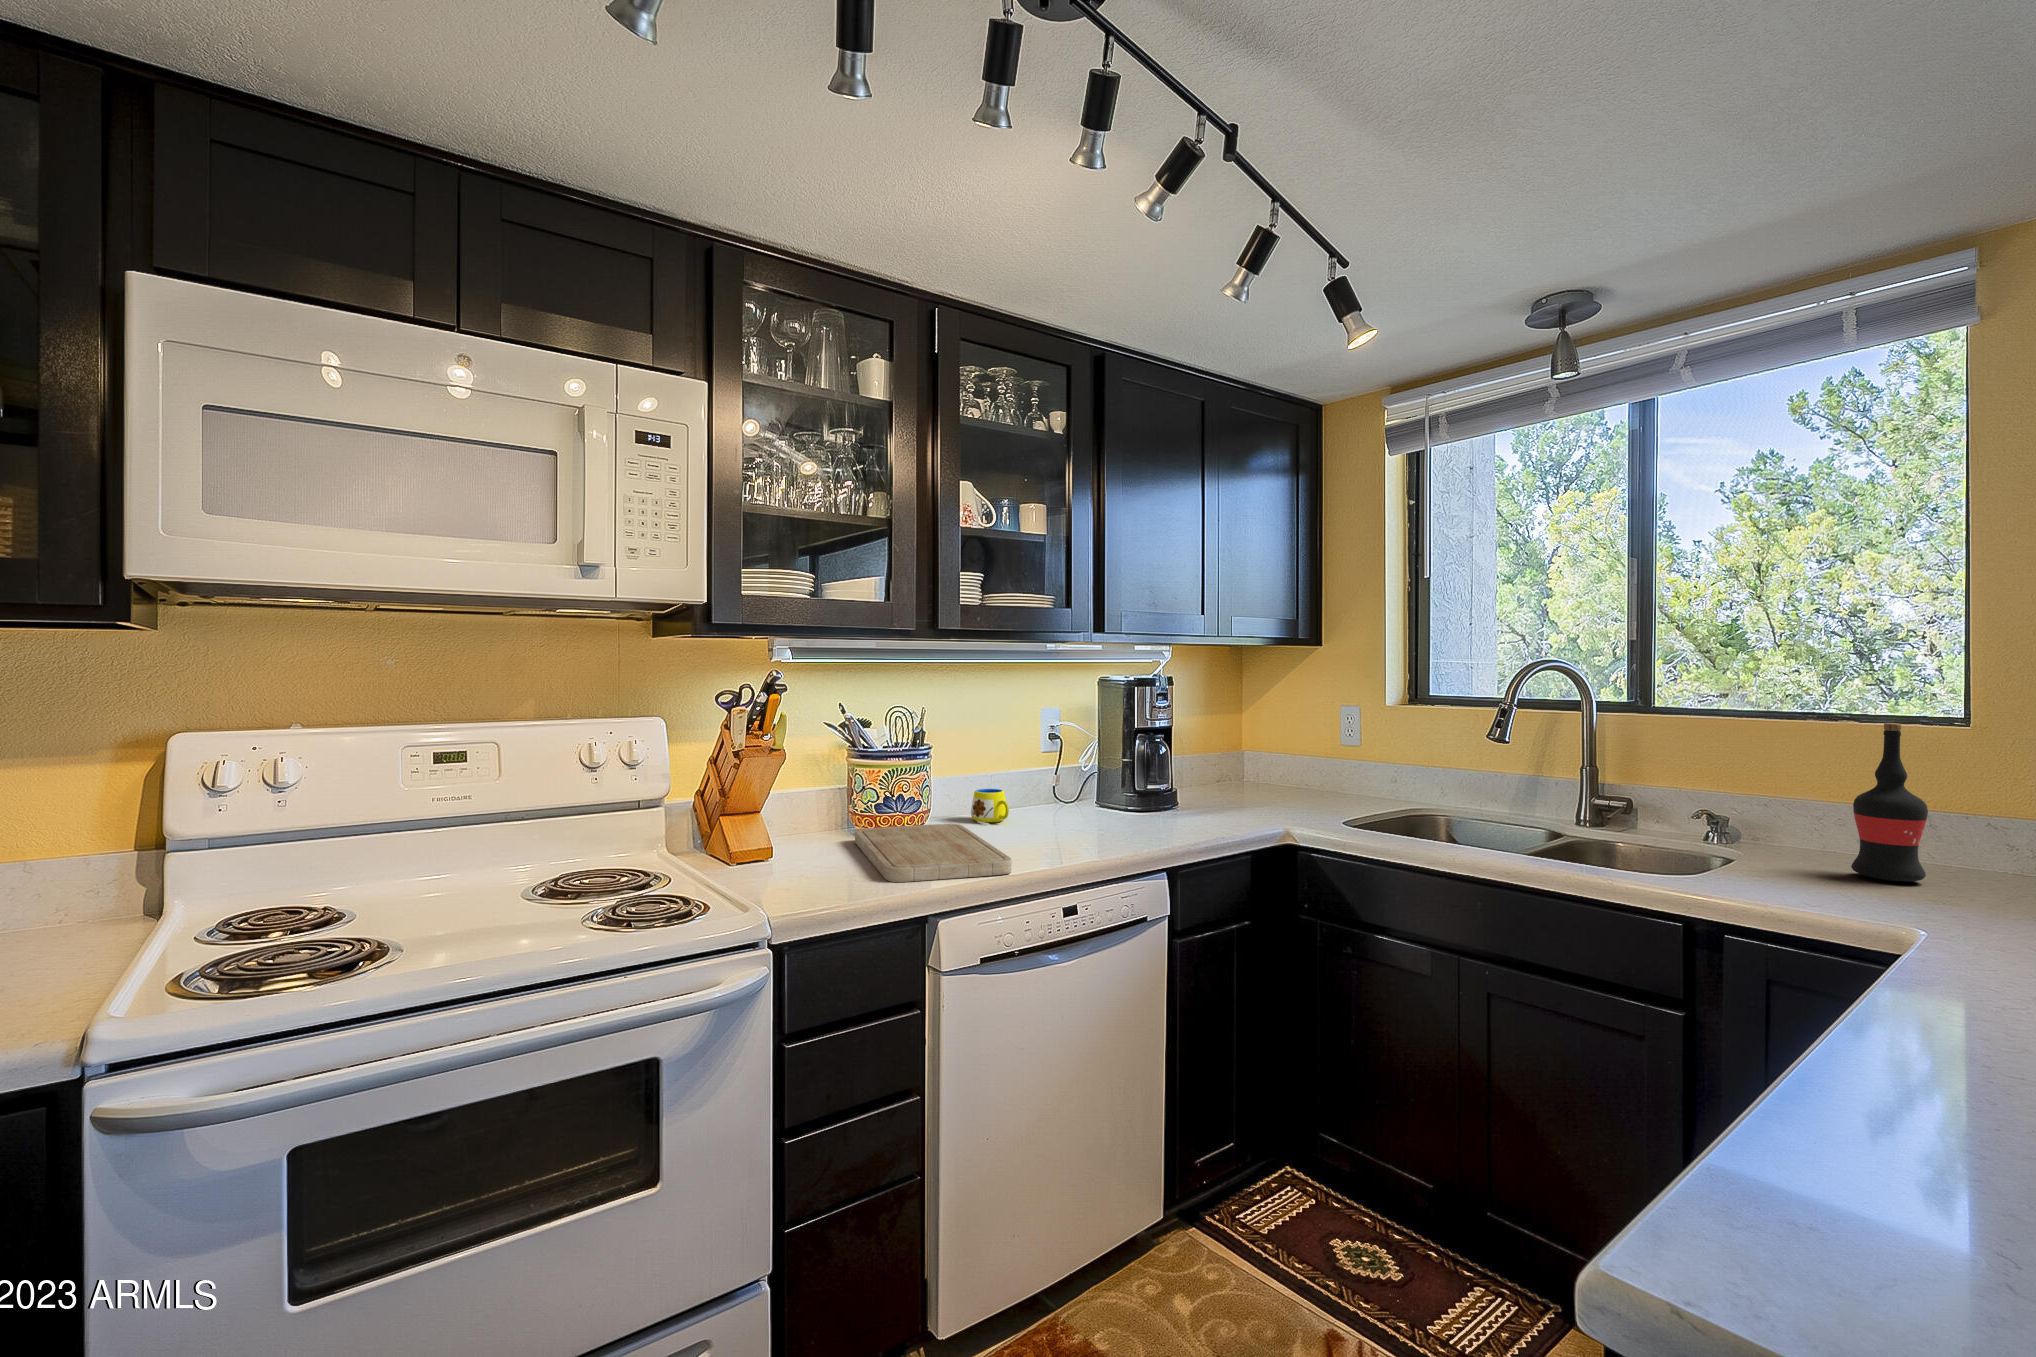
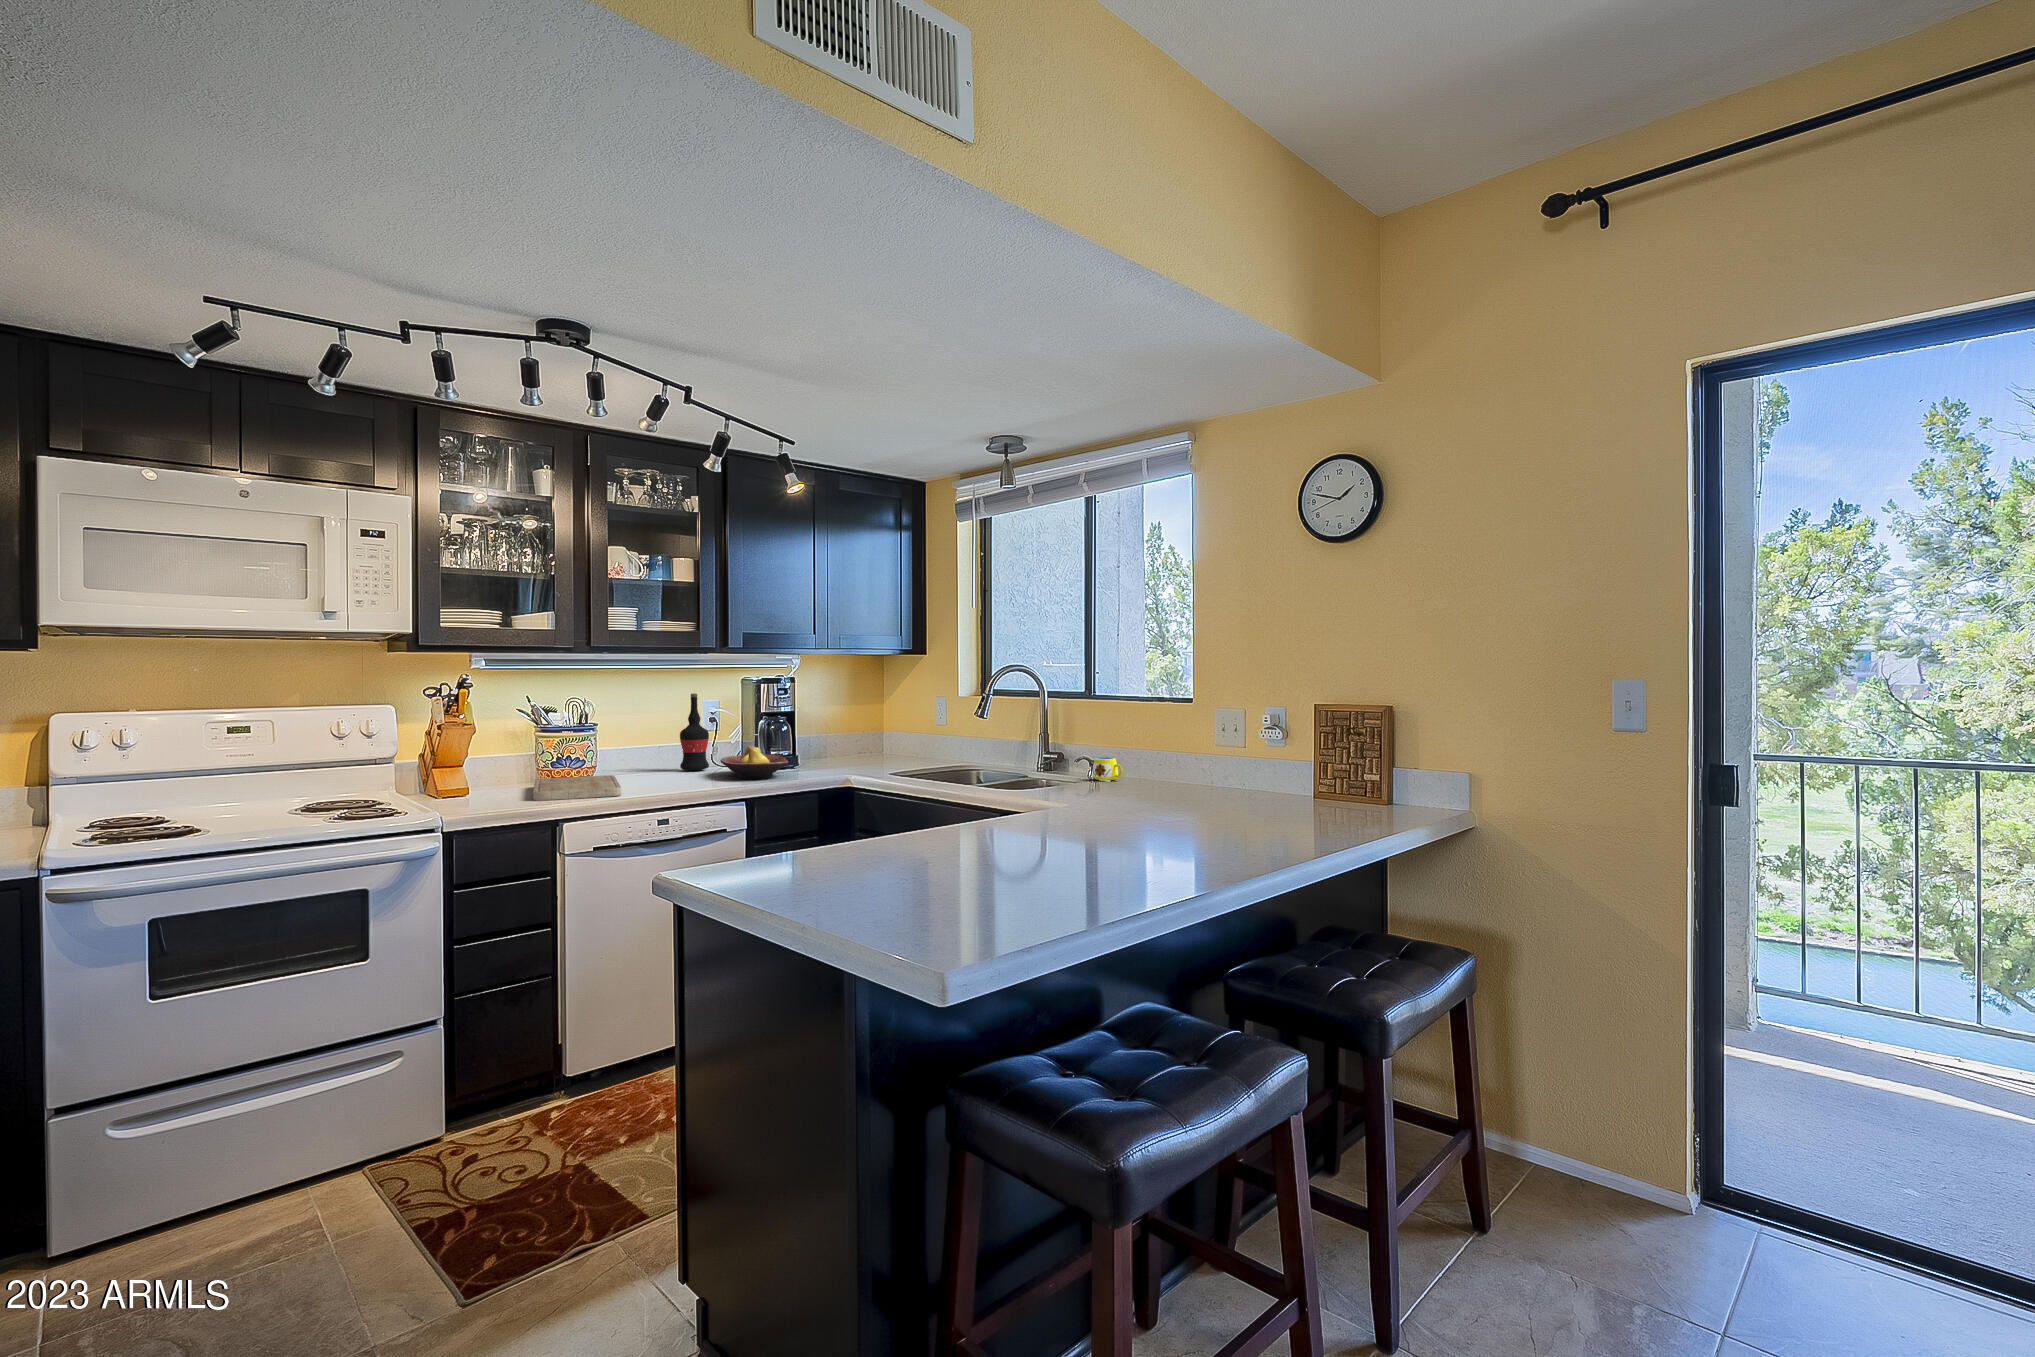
wine bottle: present [1851,723,1928,881] -> present [680,693,709,771]
fruit bowl: none [1087,777,1201,834] -> present [720,745,788,779]
mug: present [971,789,1009,825] -> present [1092,757,1123,782]

